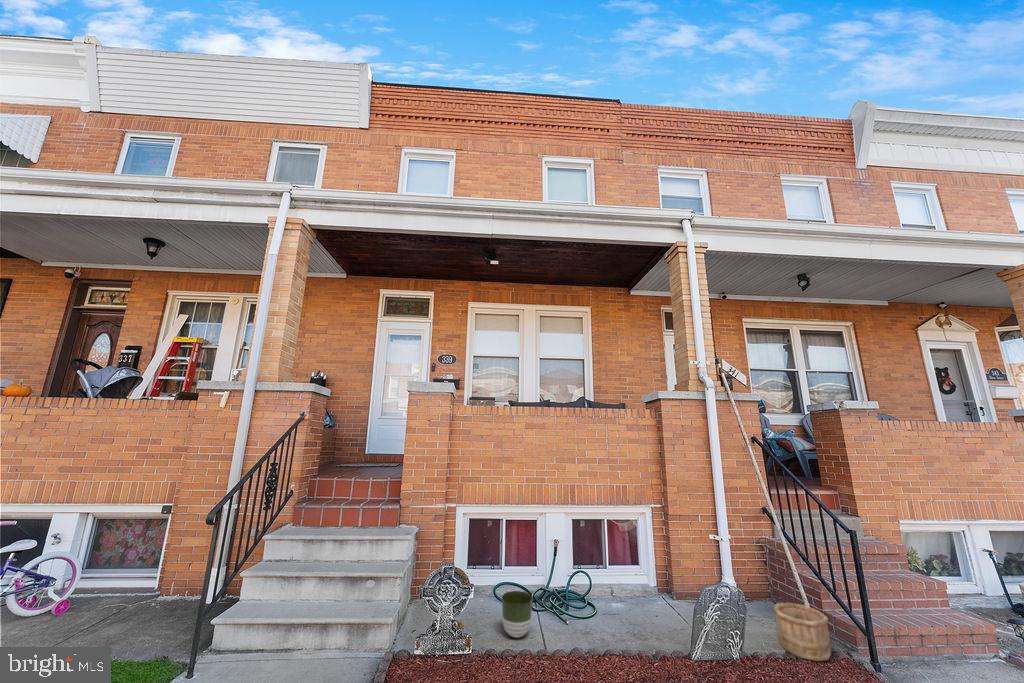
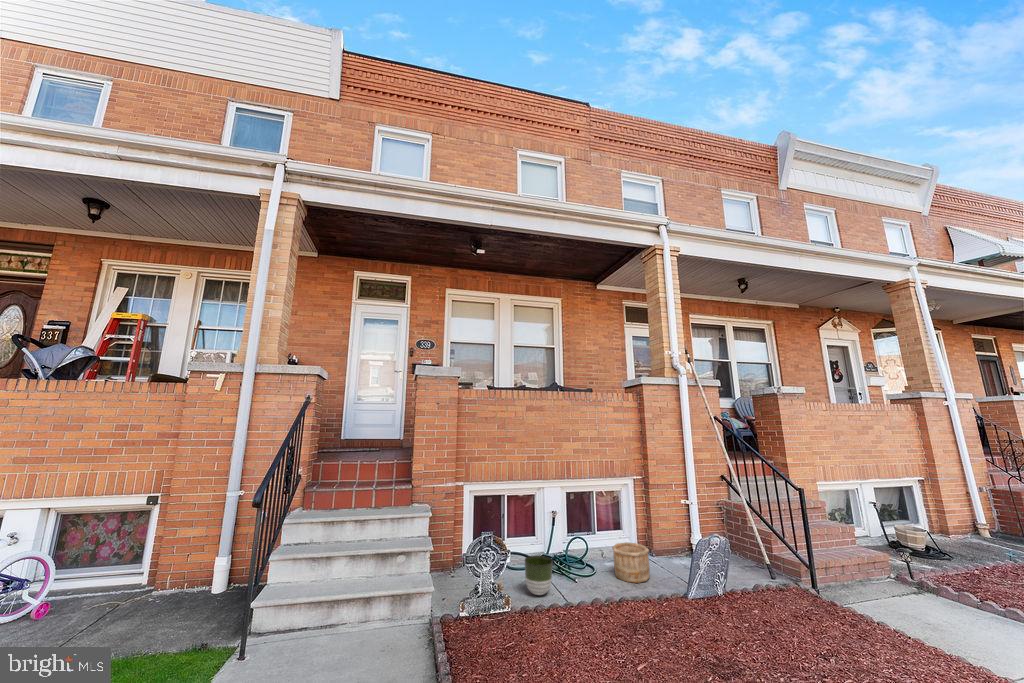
wooden bucket: present [773,603,831,661] -> present [612,542,649,583]

